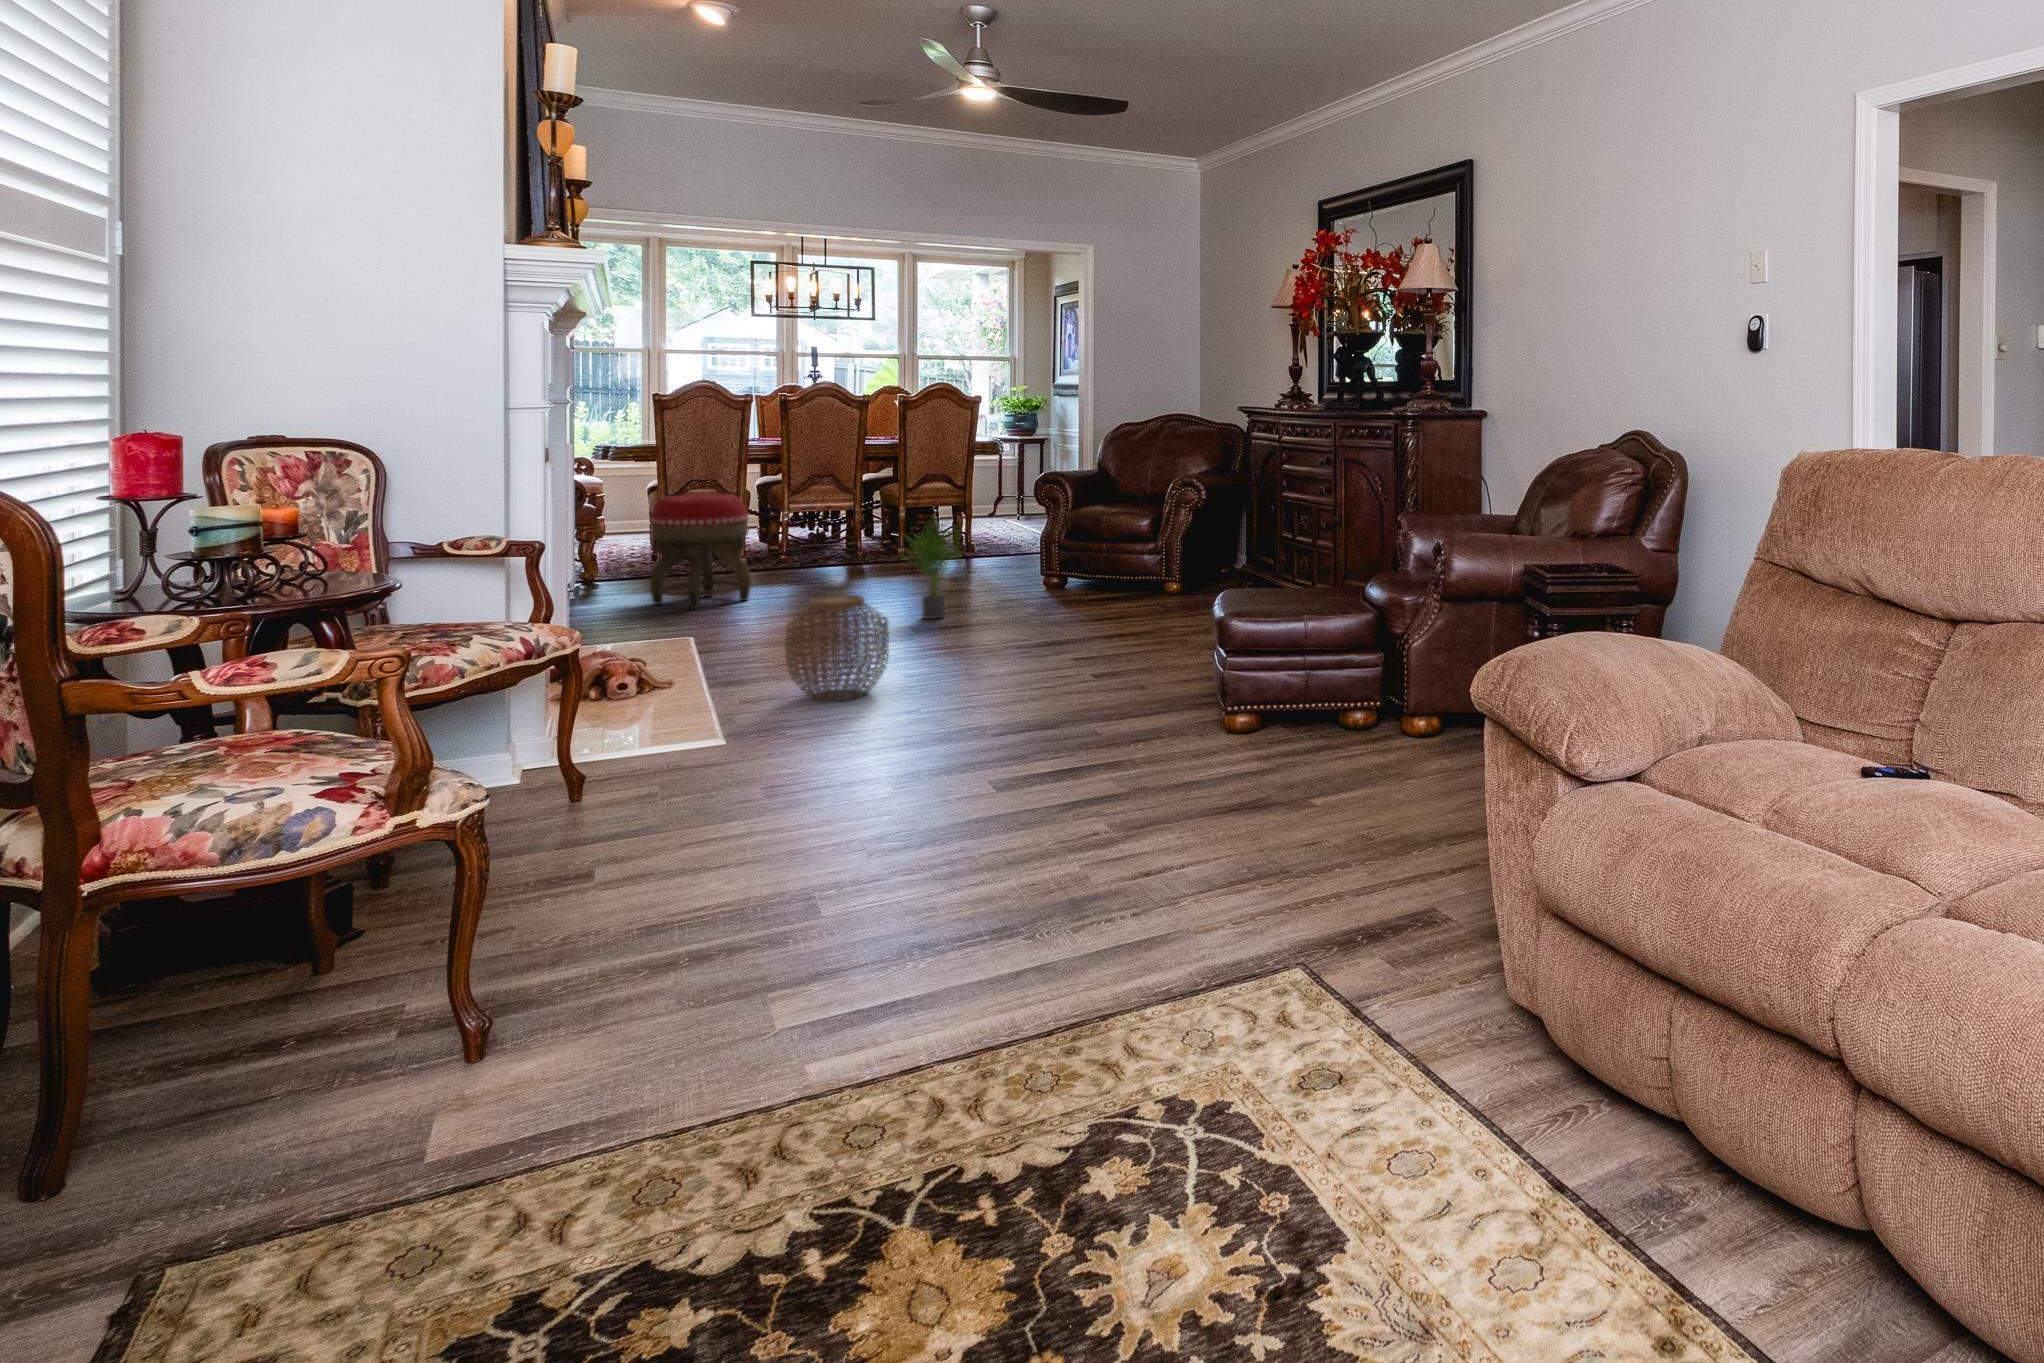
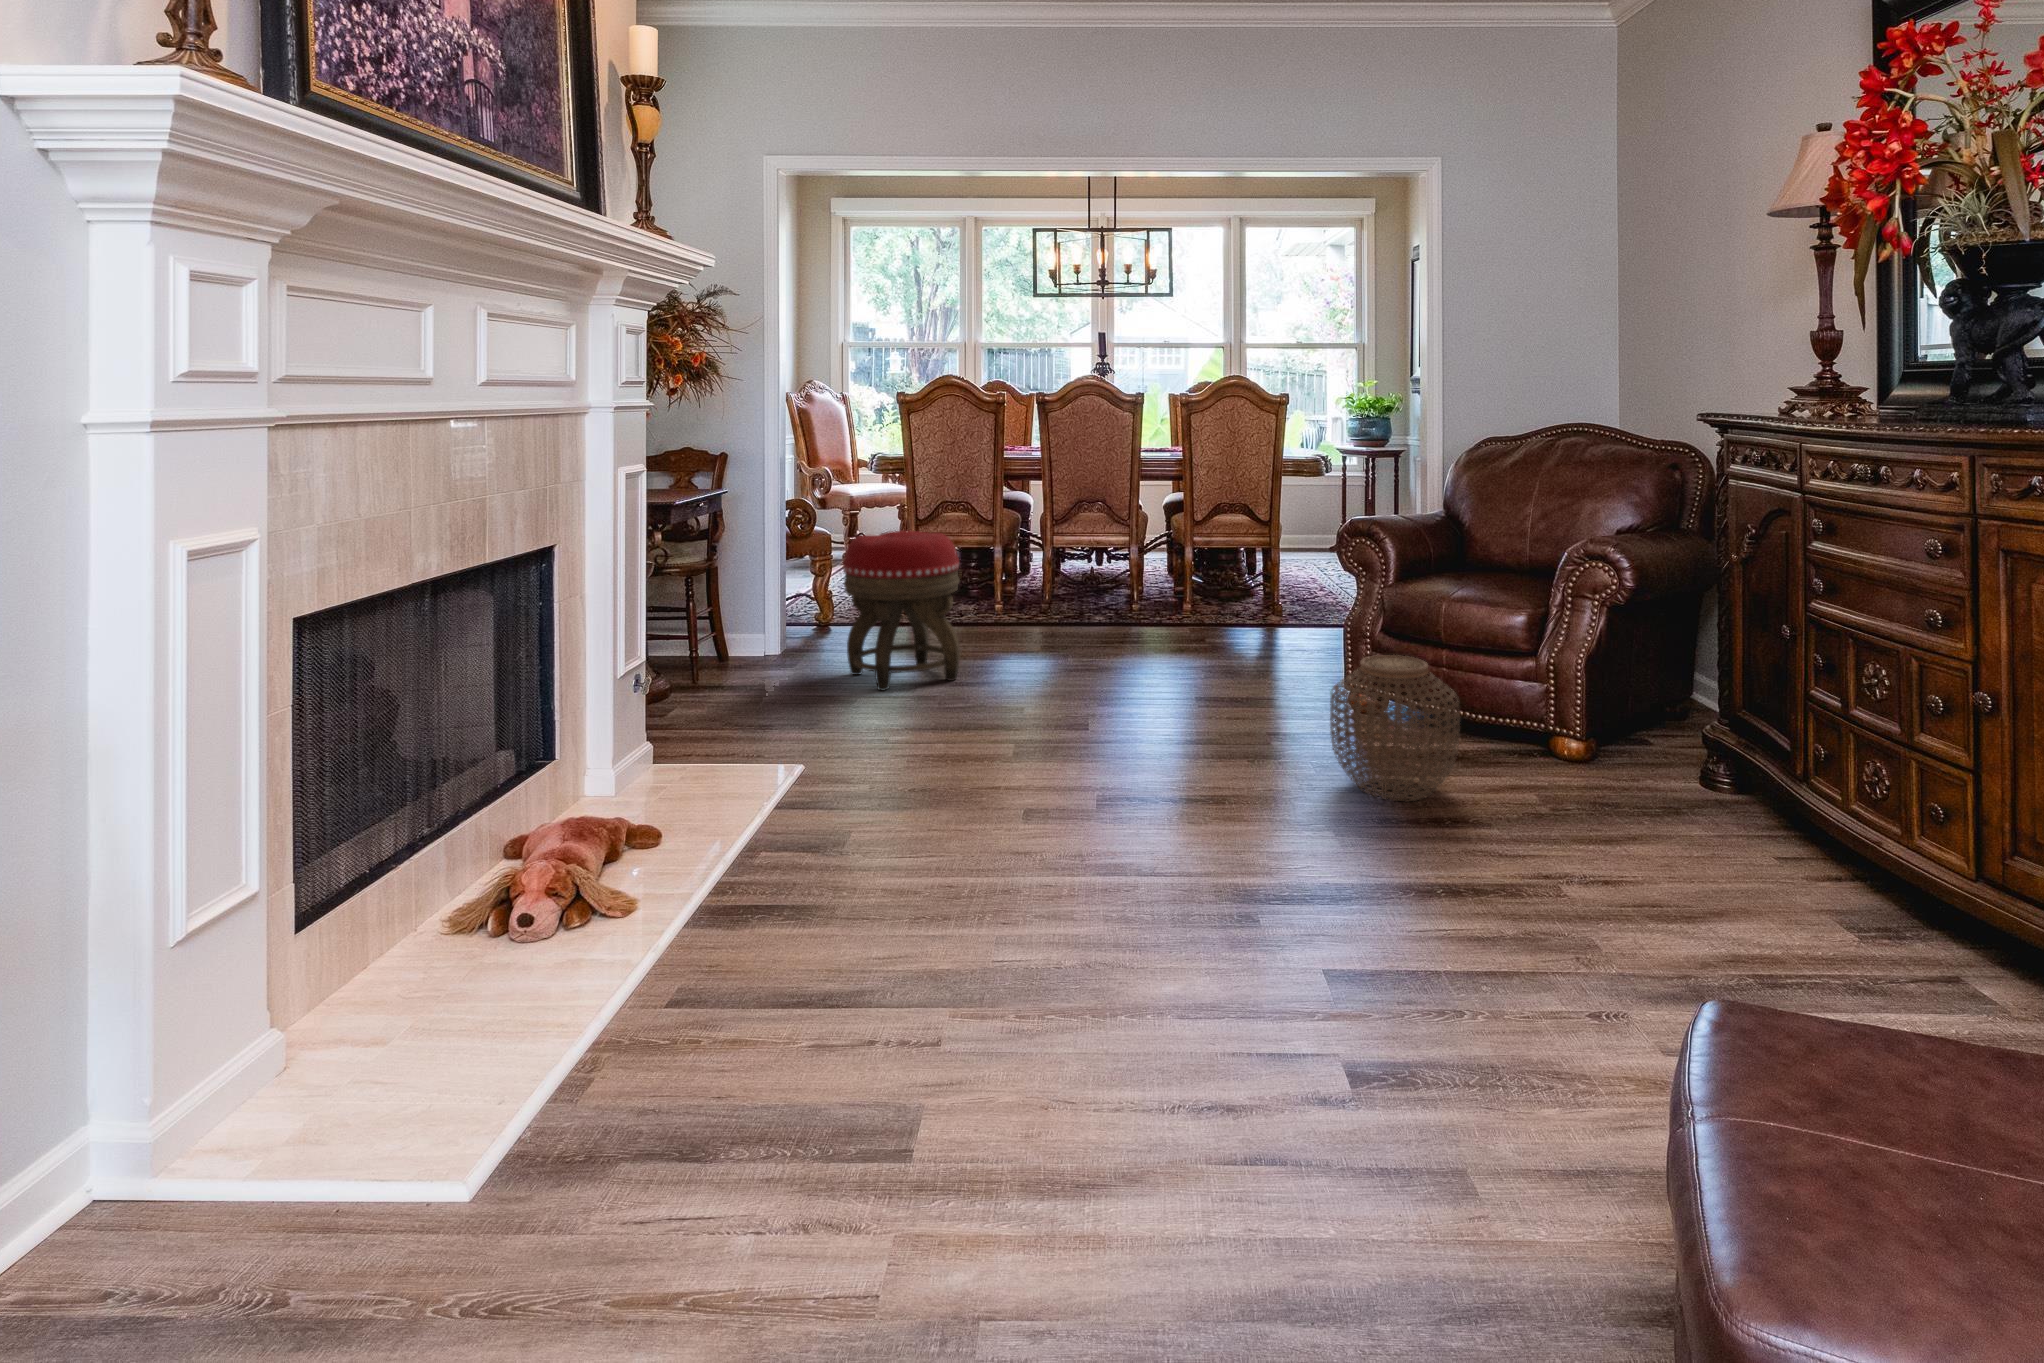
potted plant: present [904,523,957,619] -> none [1104,590,1209,762]
woven basket: present [786,595,889,701] -> present [1330,655,1460,801]

